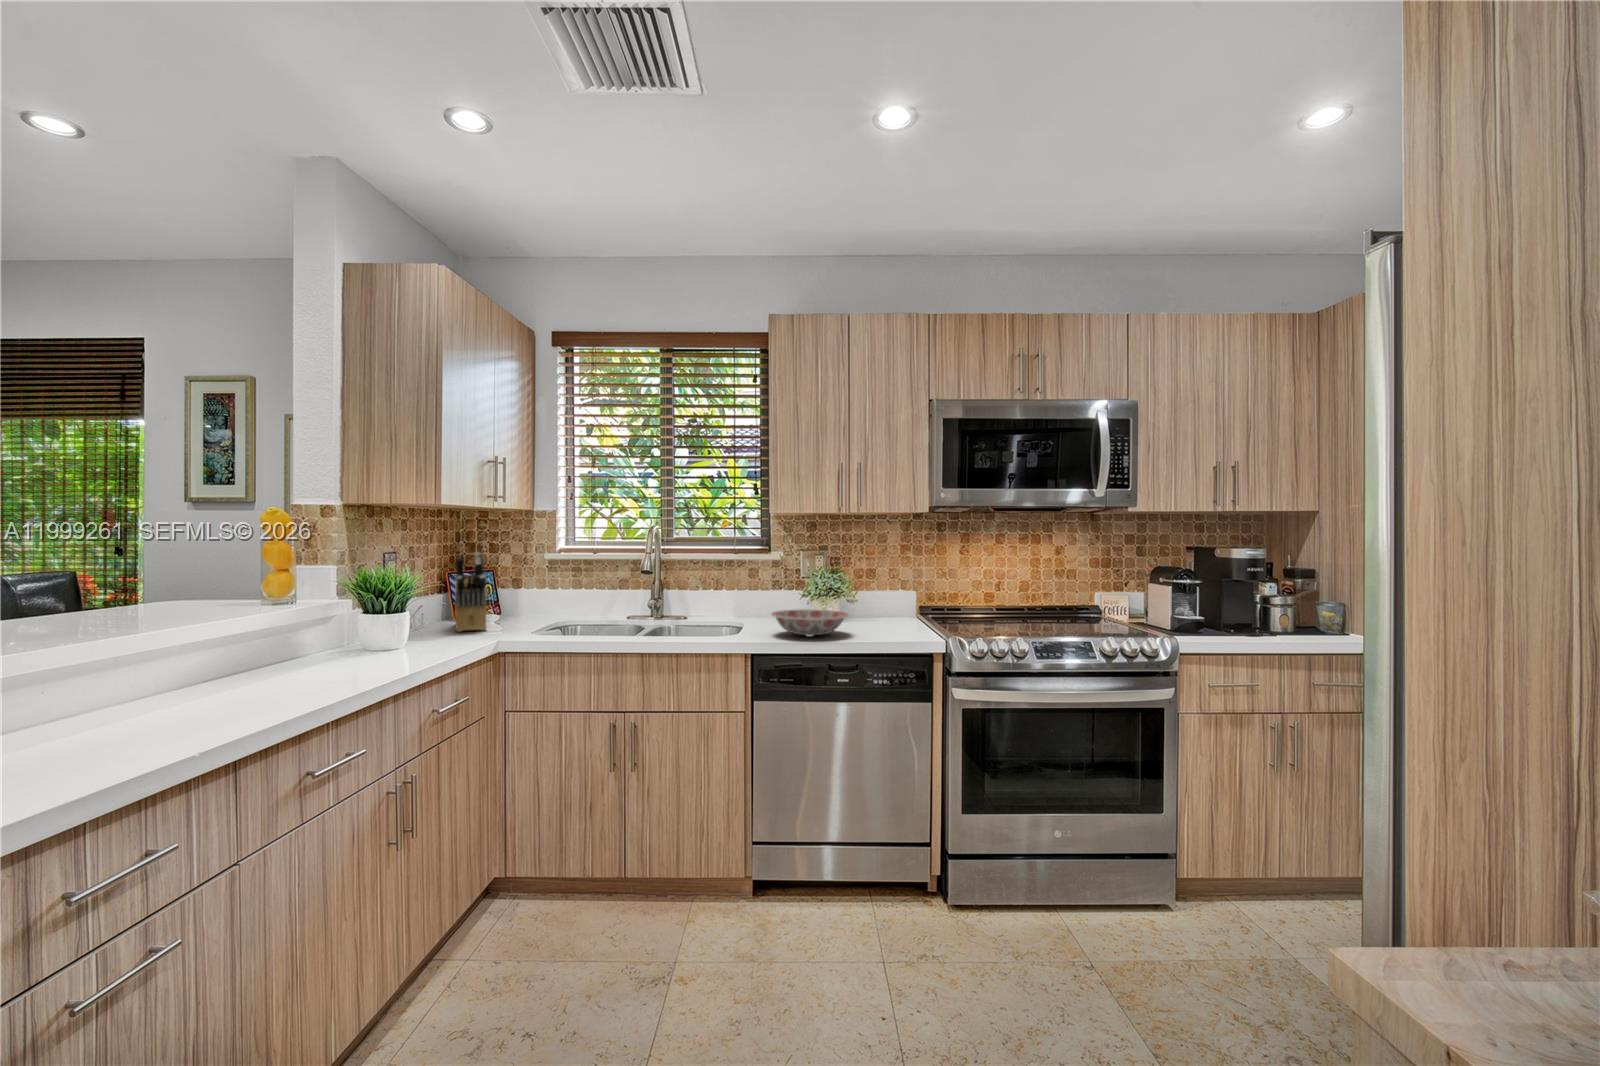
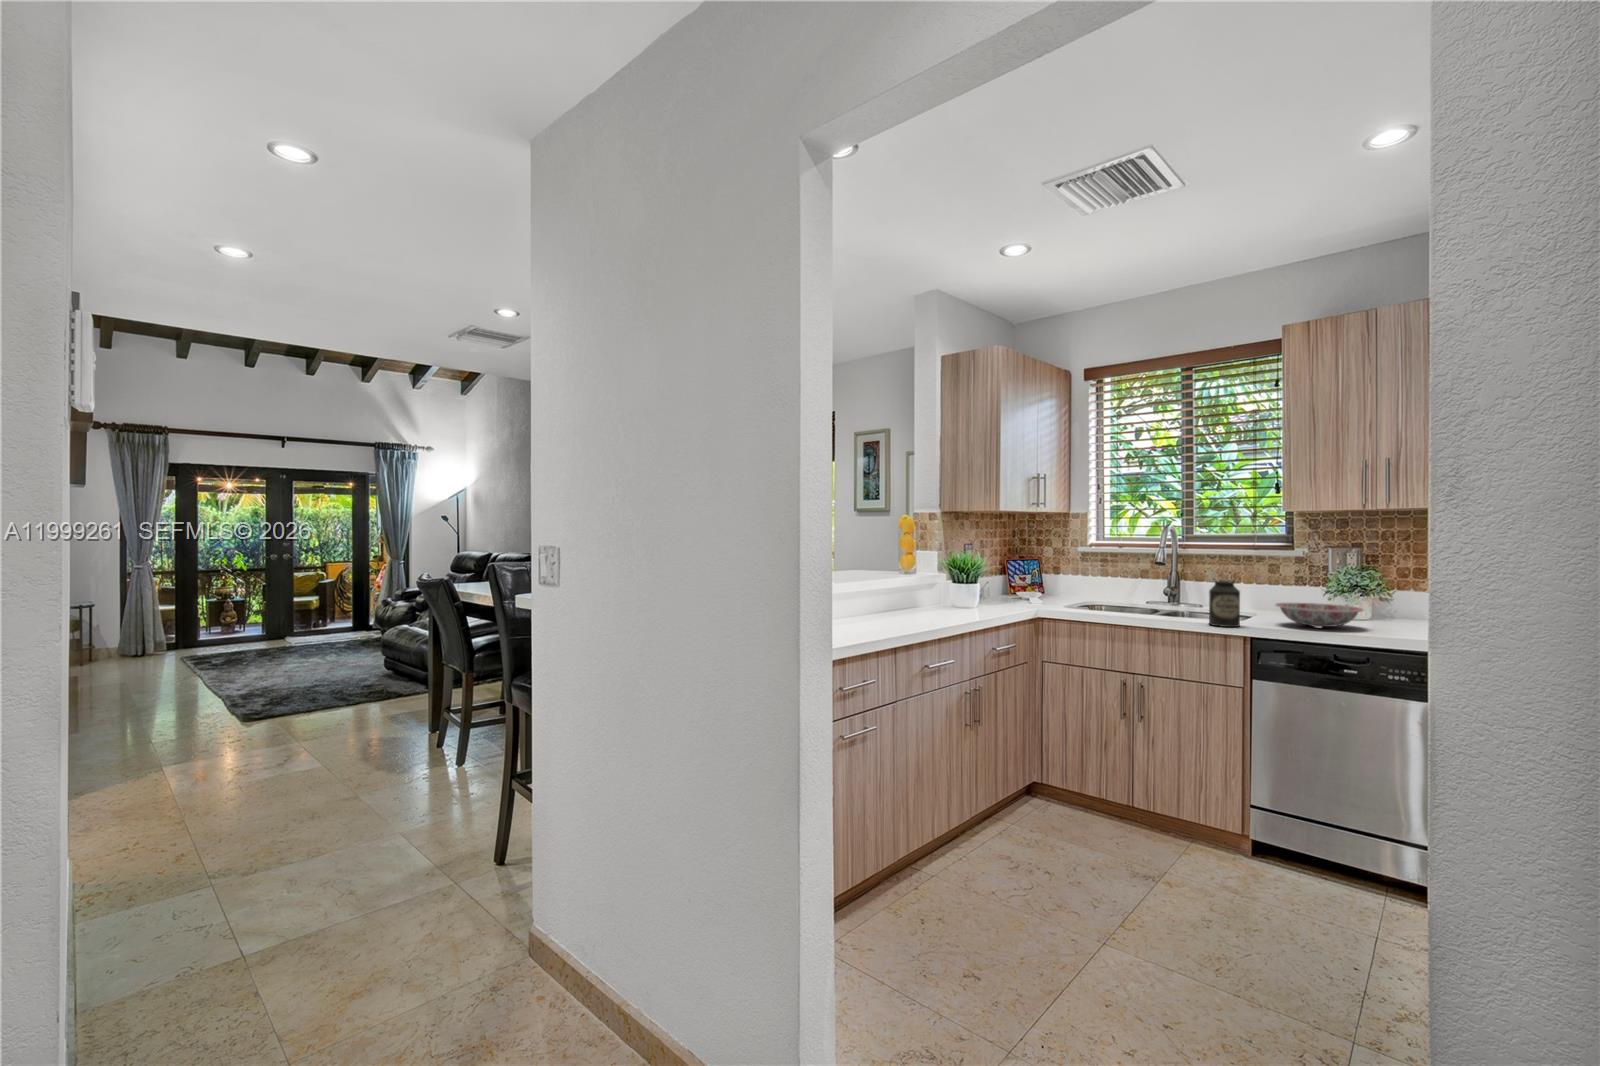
knife block: present [455,552,486,632] -> none [1011,545,1032,603]
canister: none [711,591,743,646] -> present [1209,581,1240,627]

